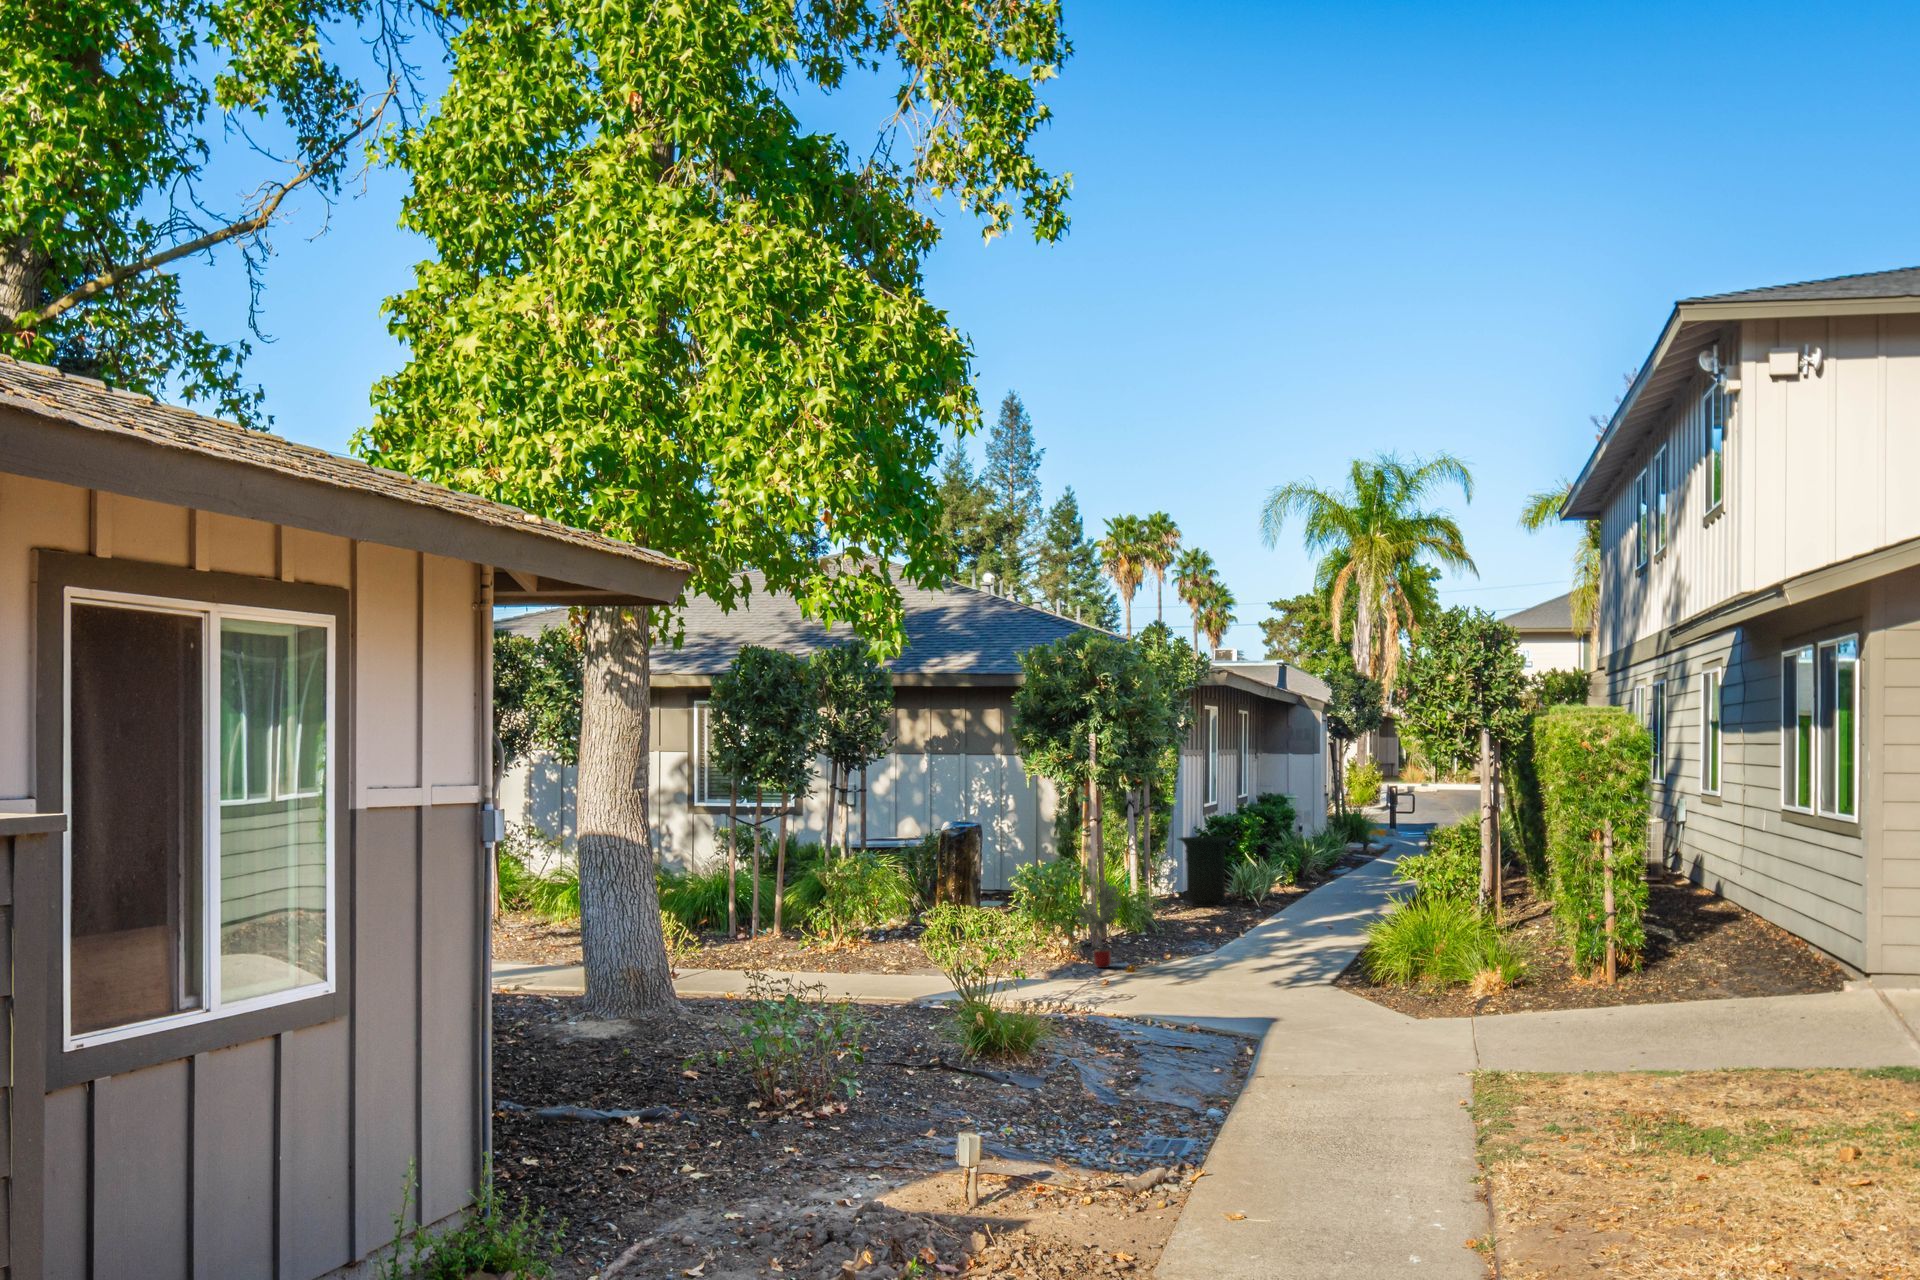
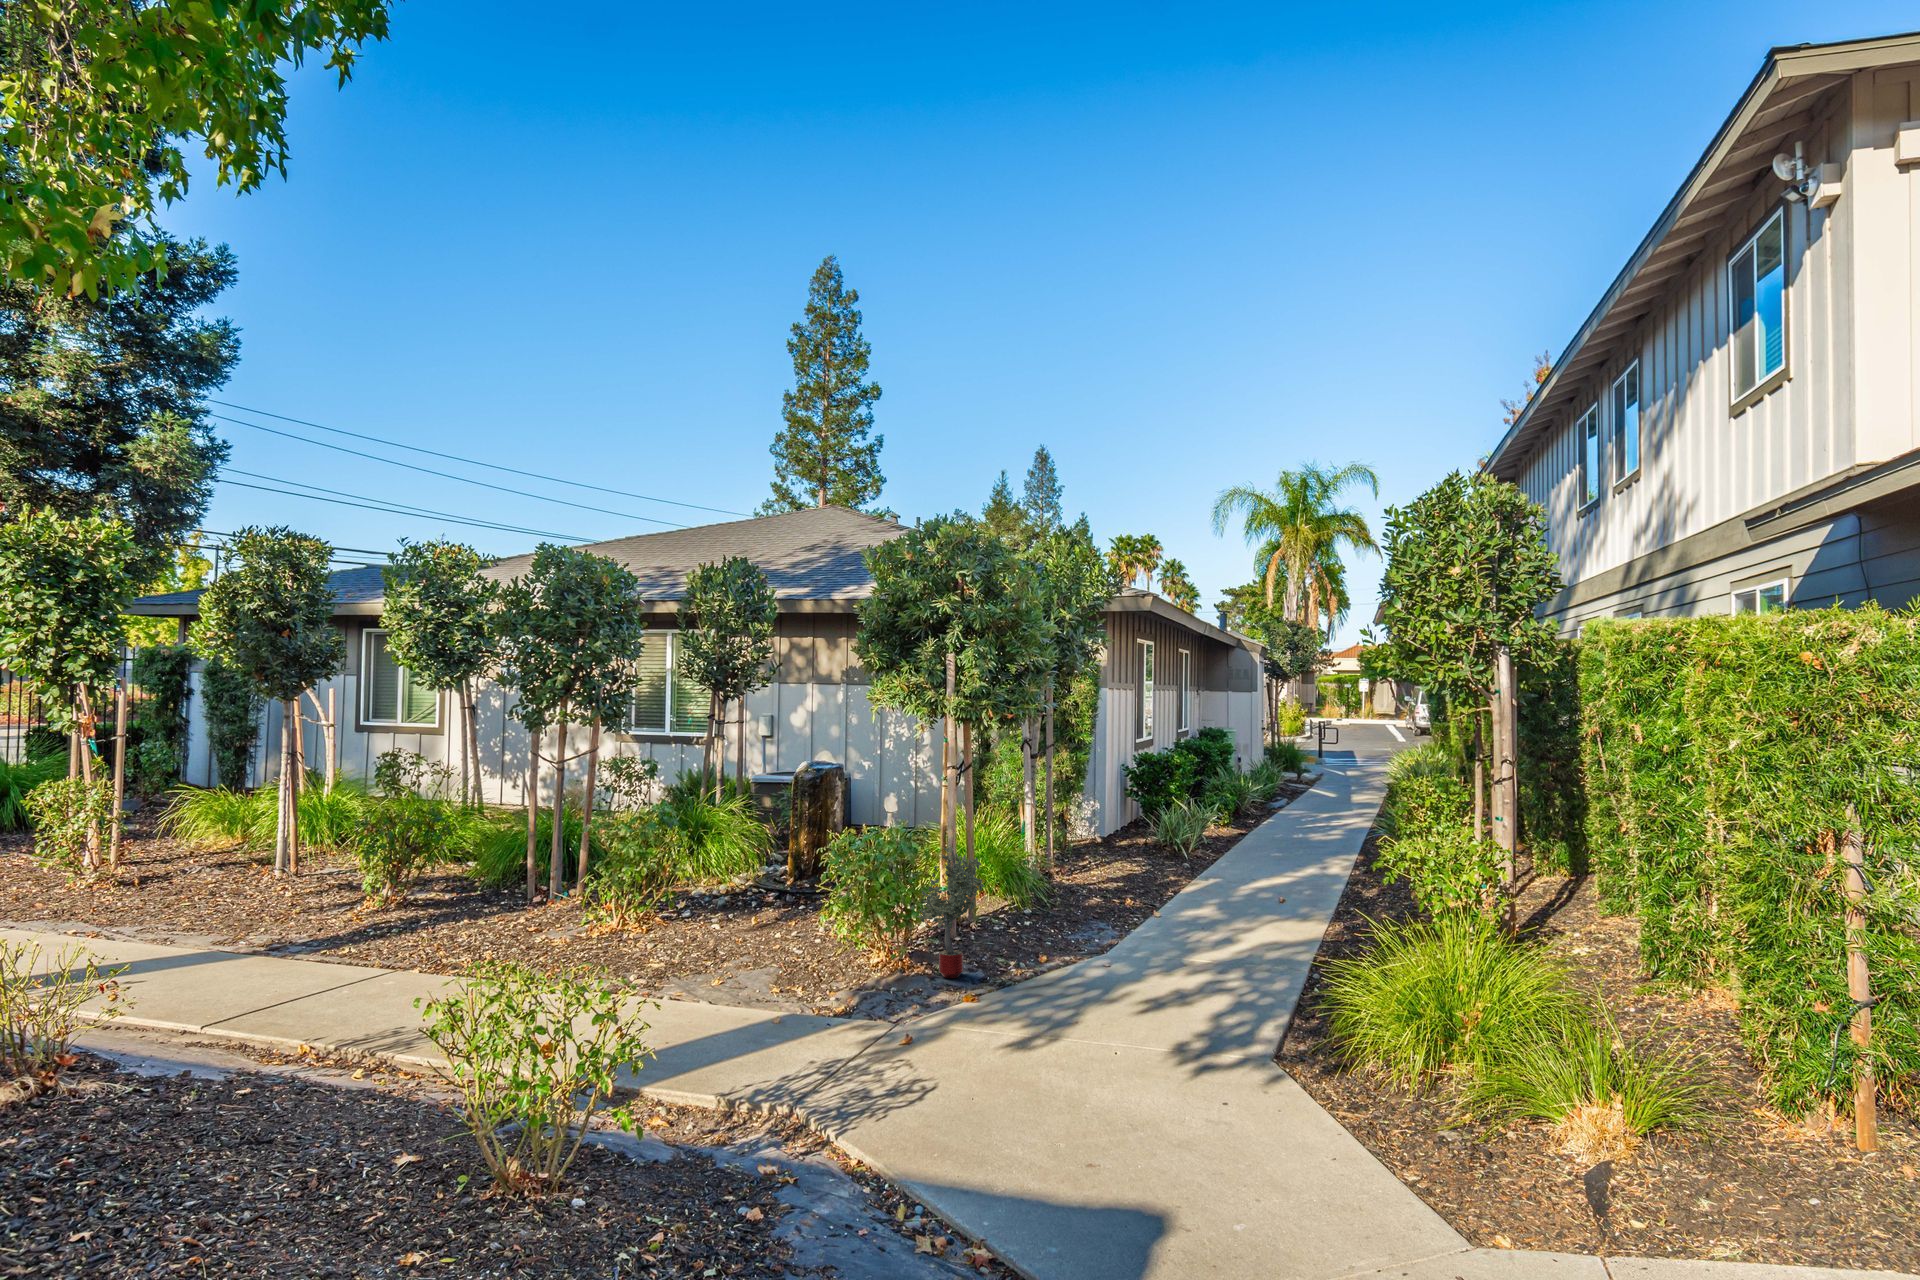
trash can: present [1178,836,1231,907] -> none [1099,776,1161,856]

